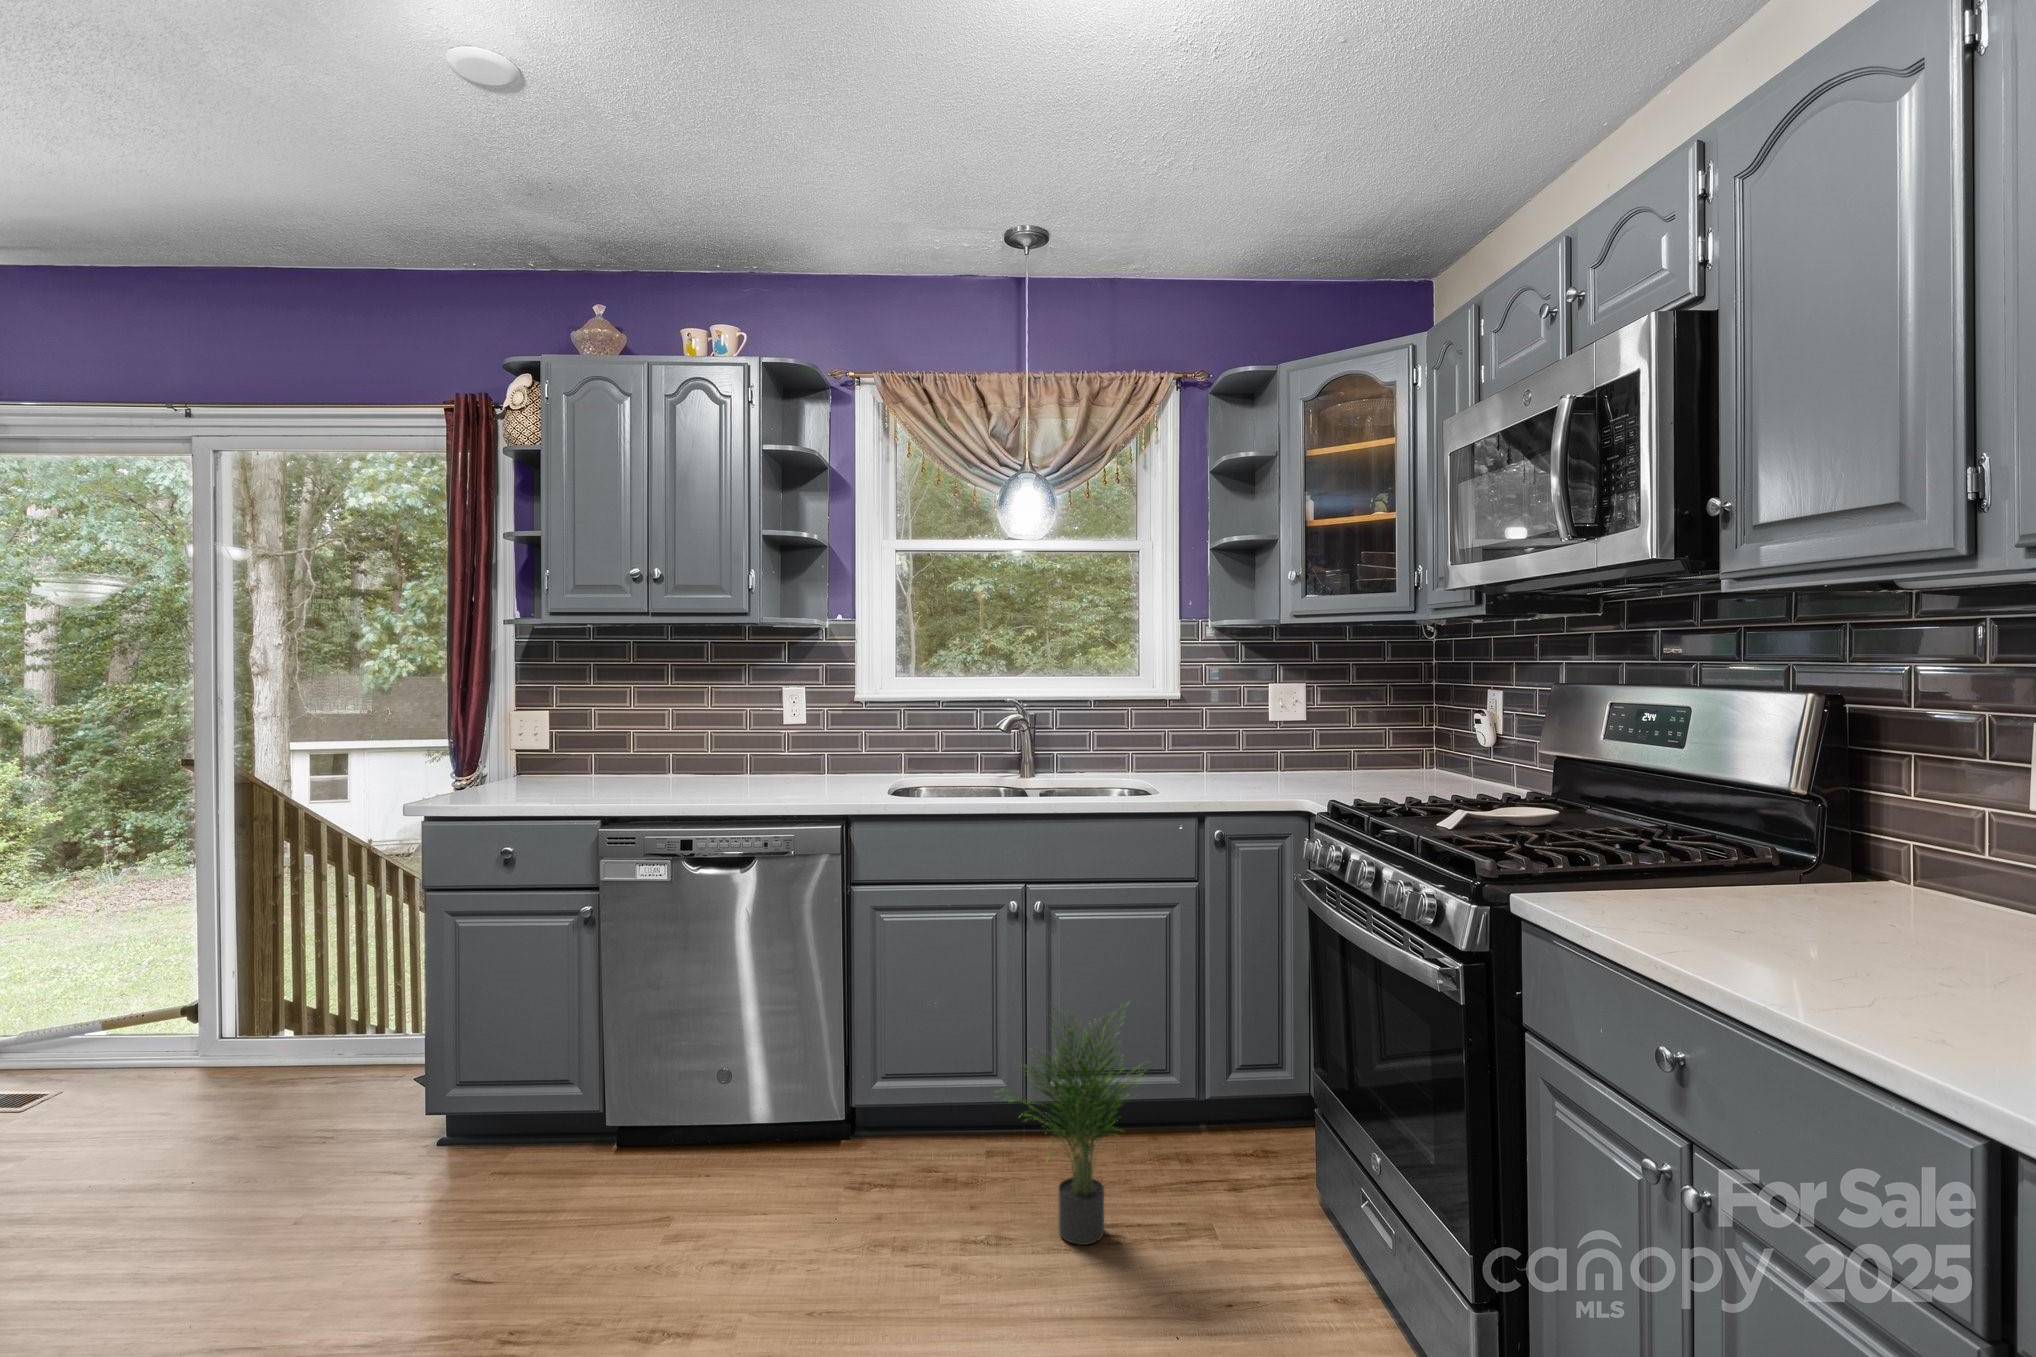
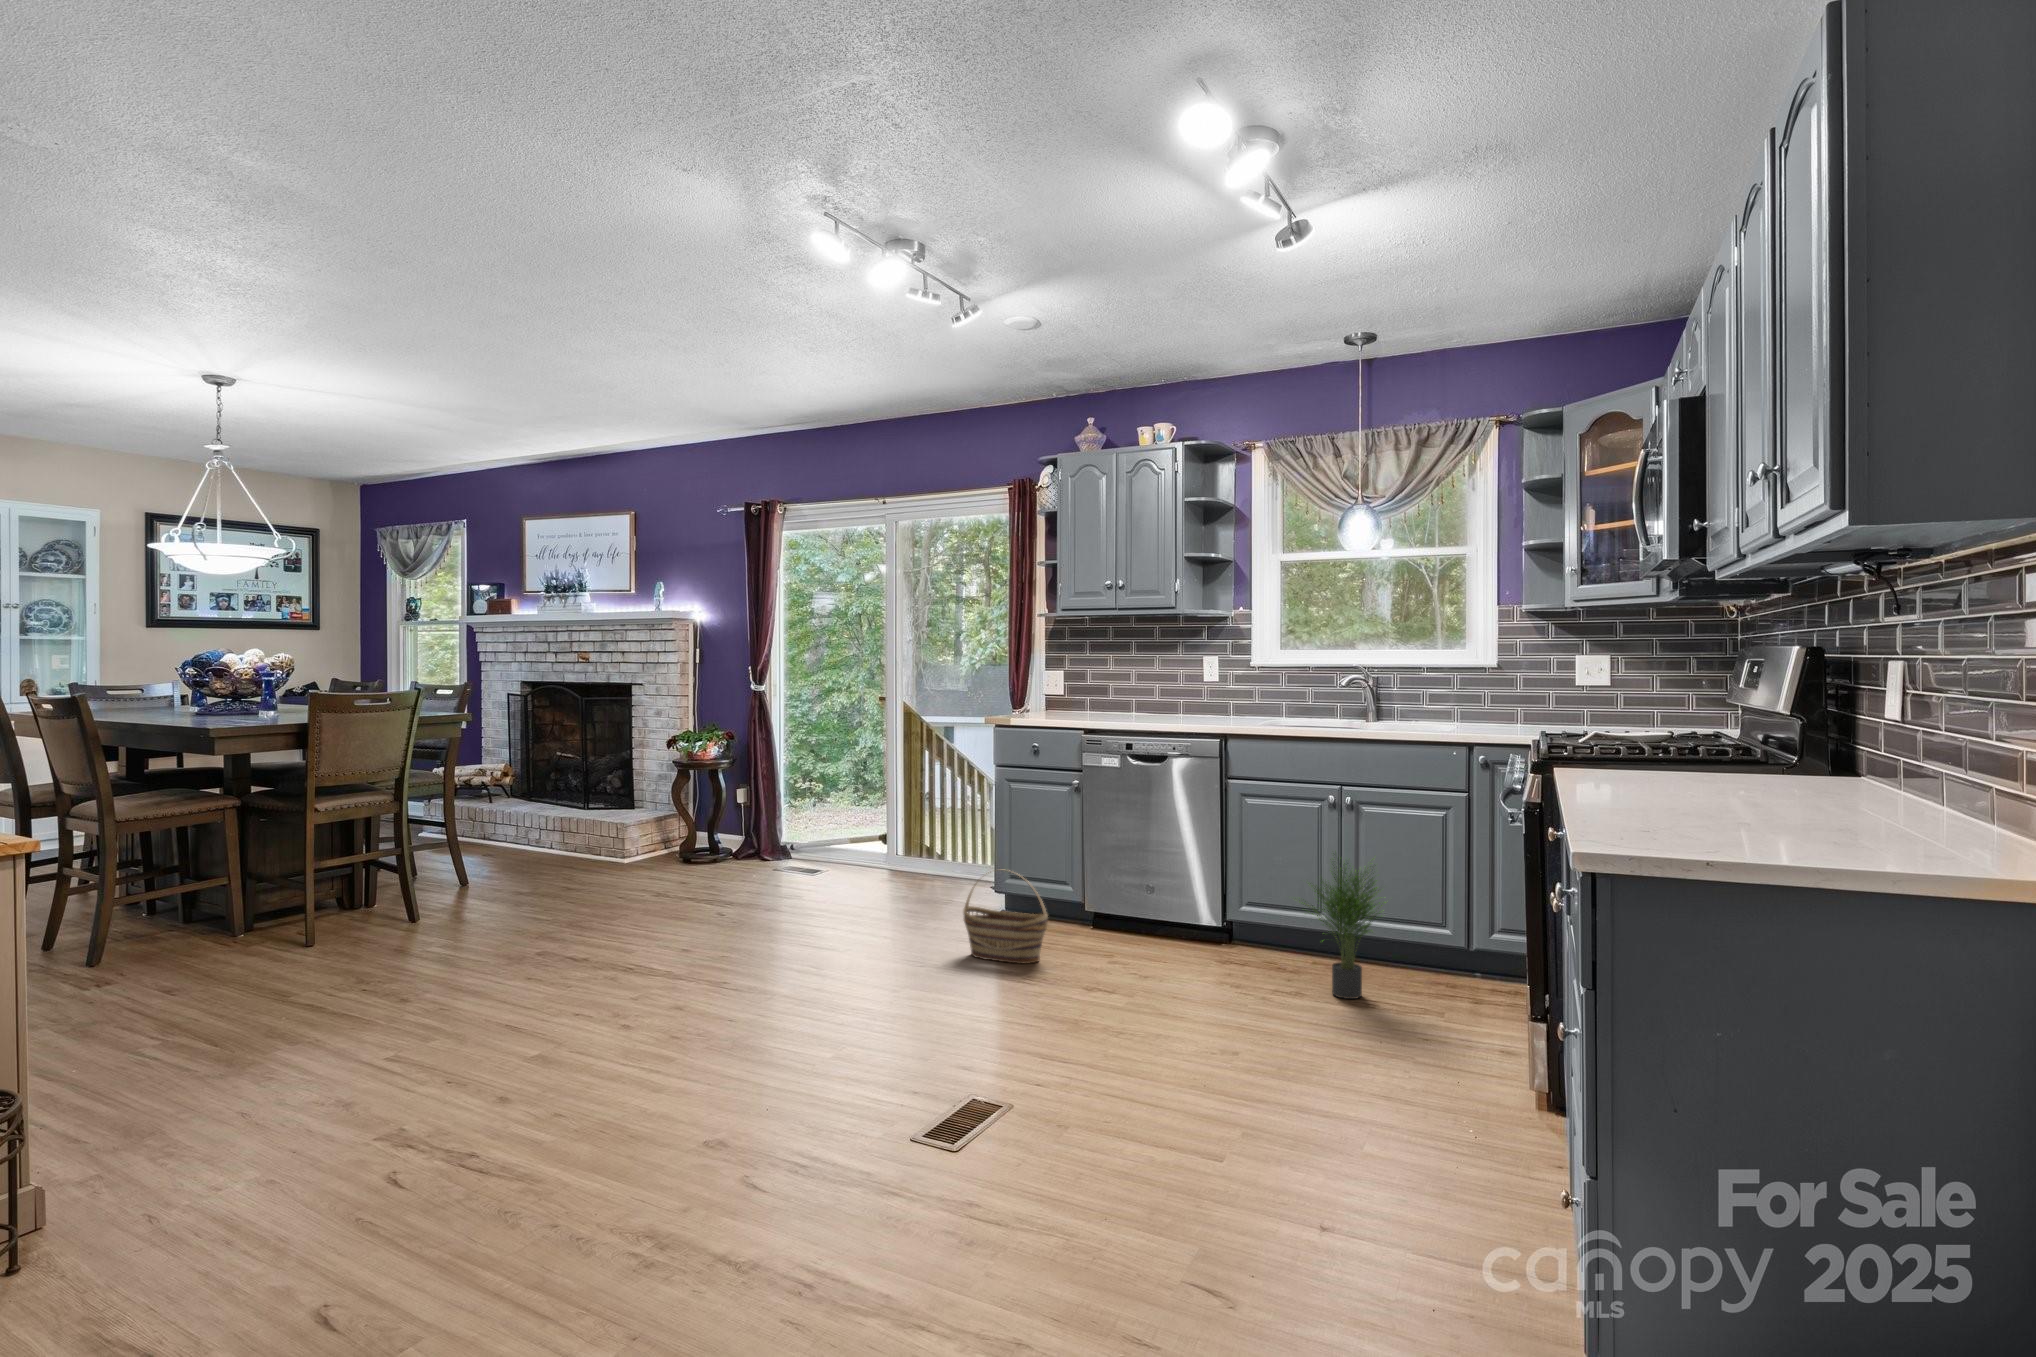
basket: none [364,1111,550,1300] -> present [963,873,1048,964]

